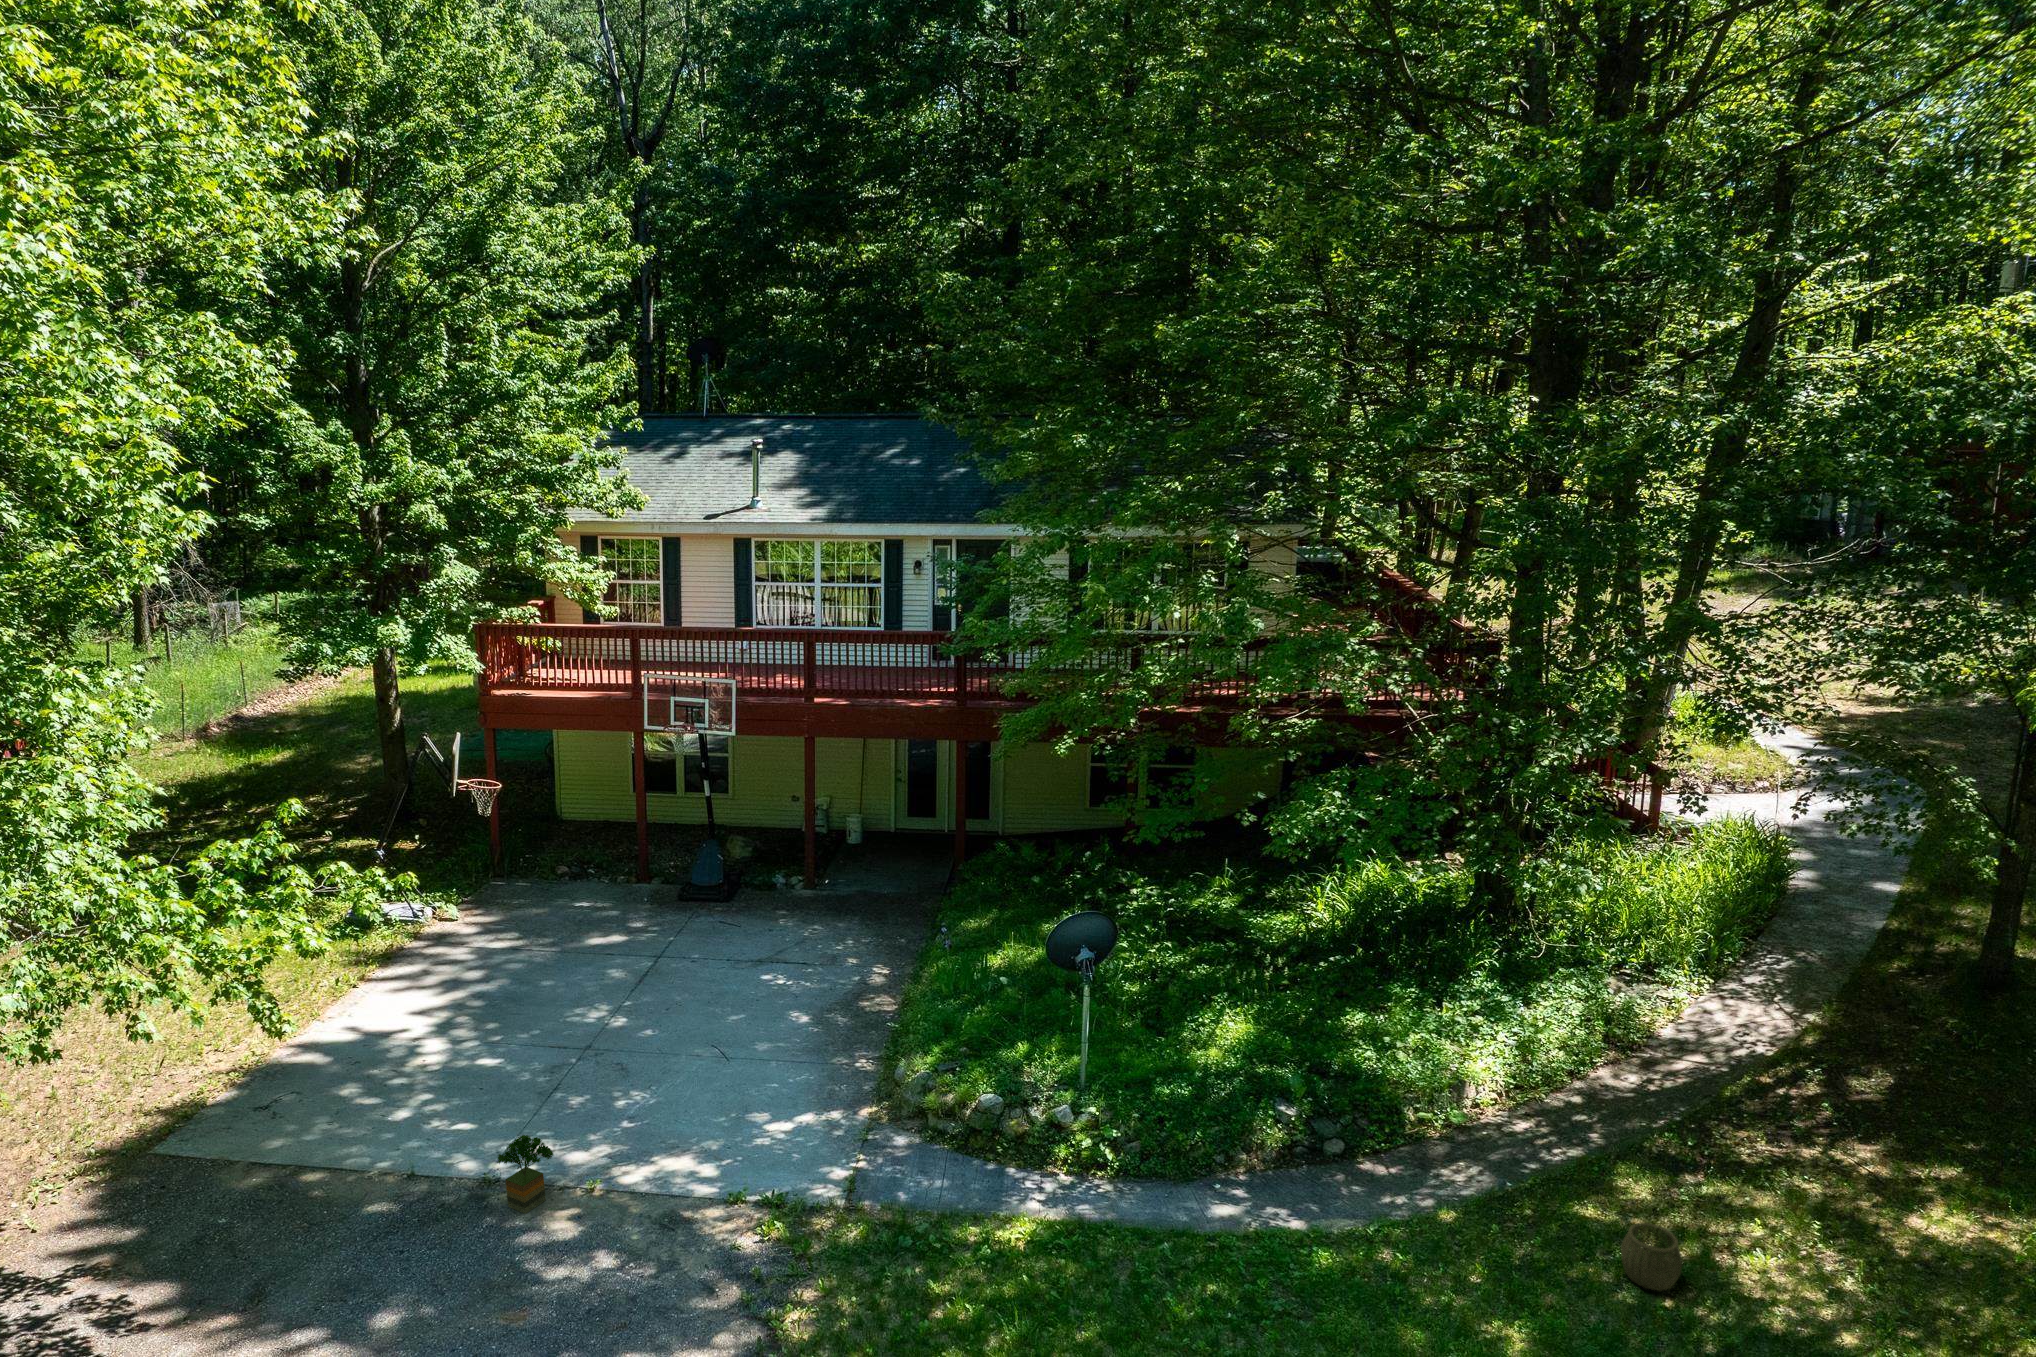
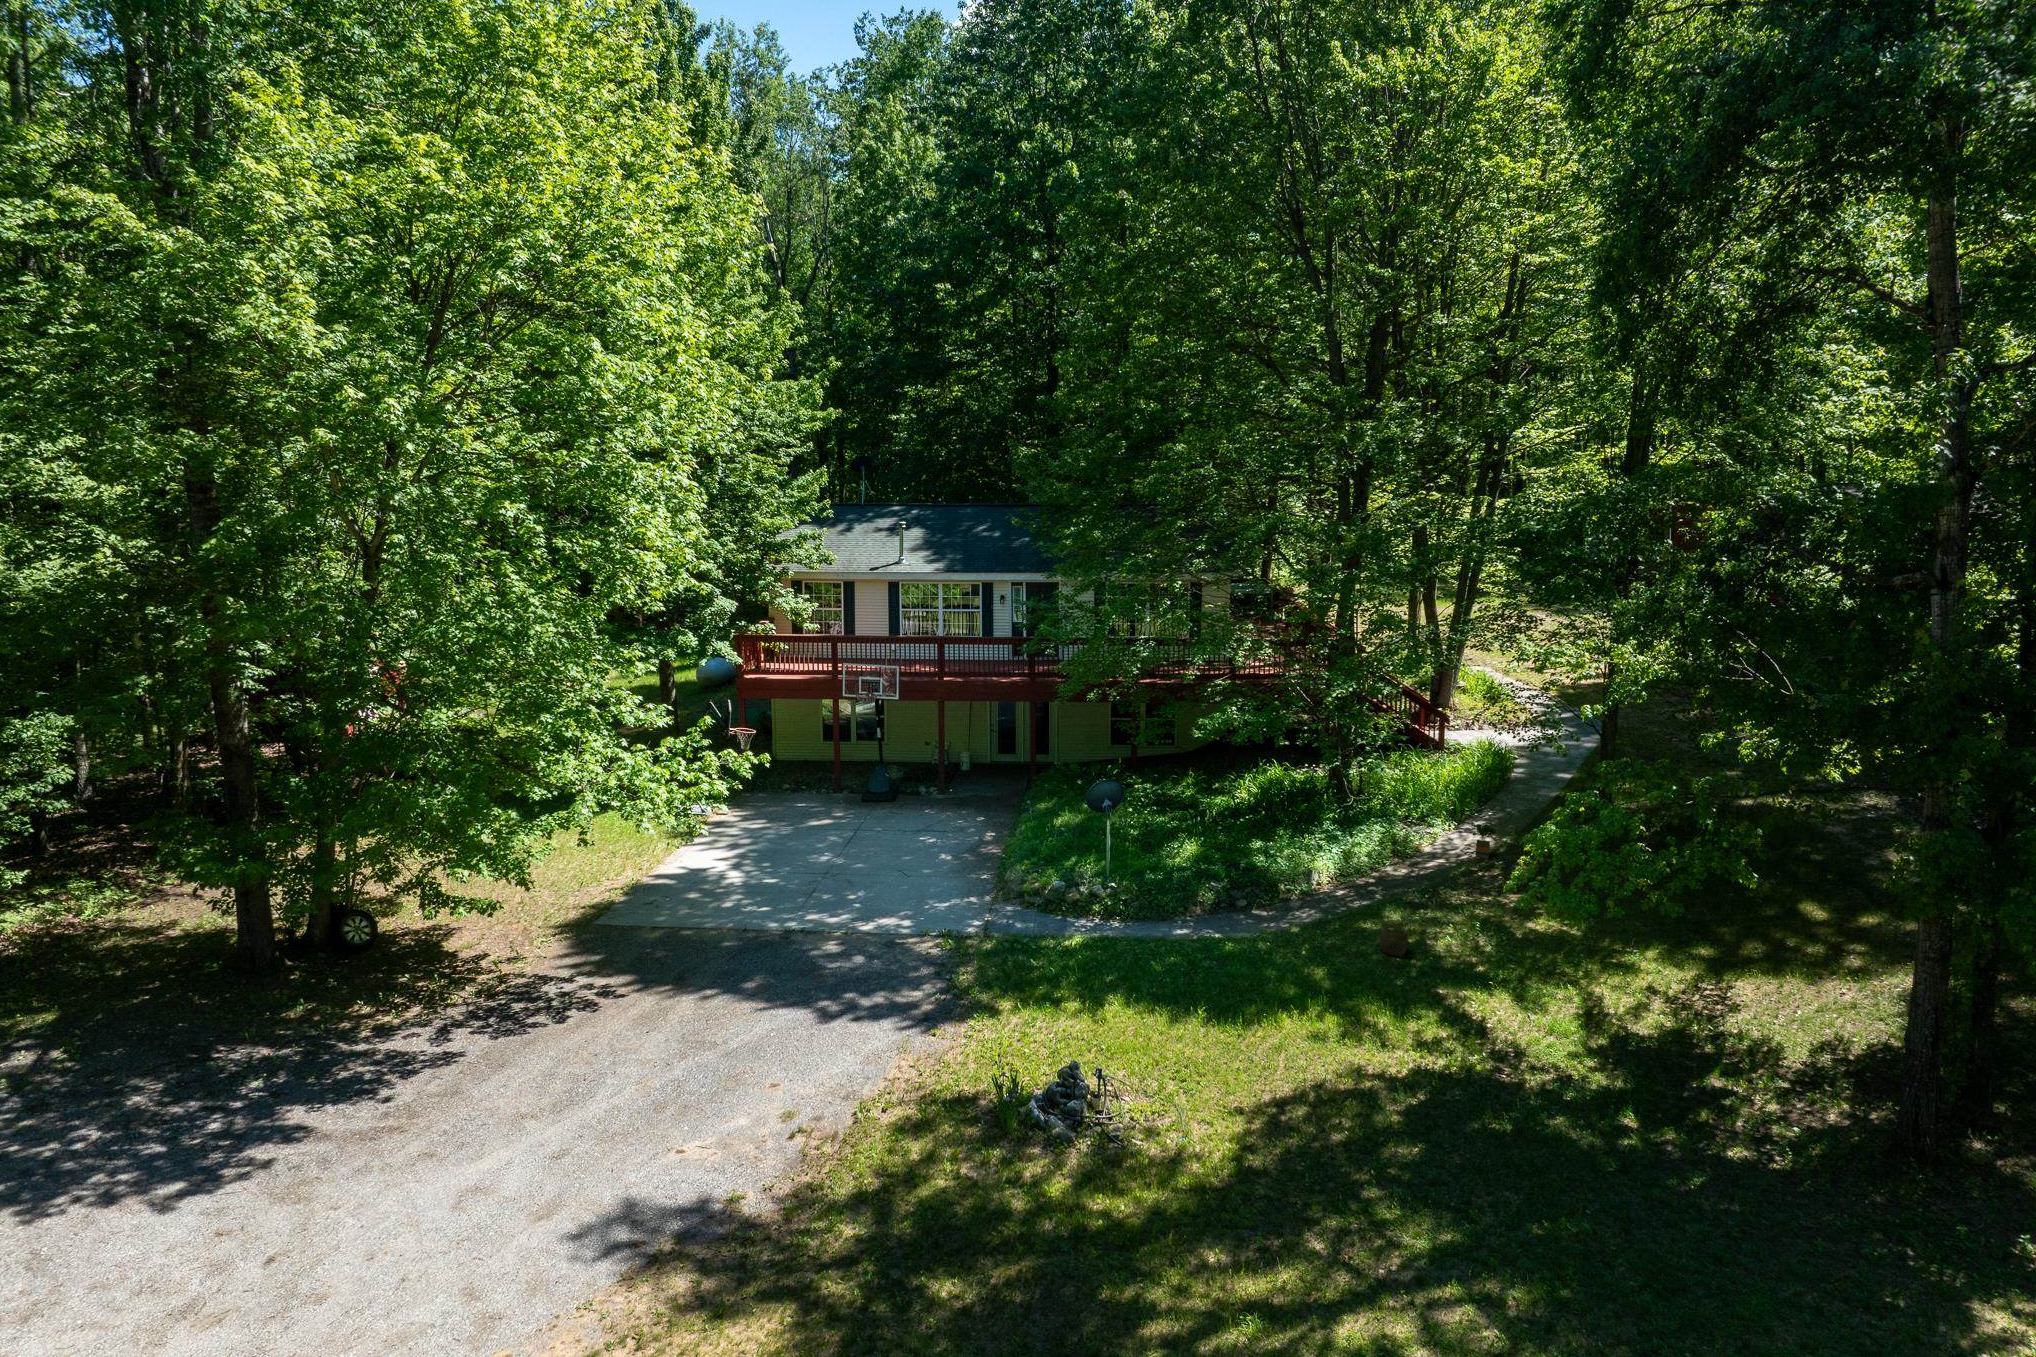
potted tree: present [497,1135,553,1214] -> present [1472,824,1496,859]

